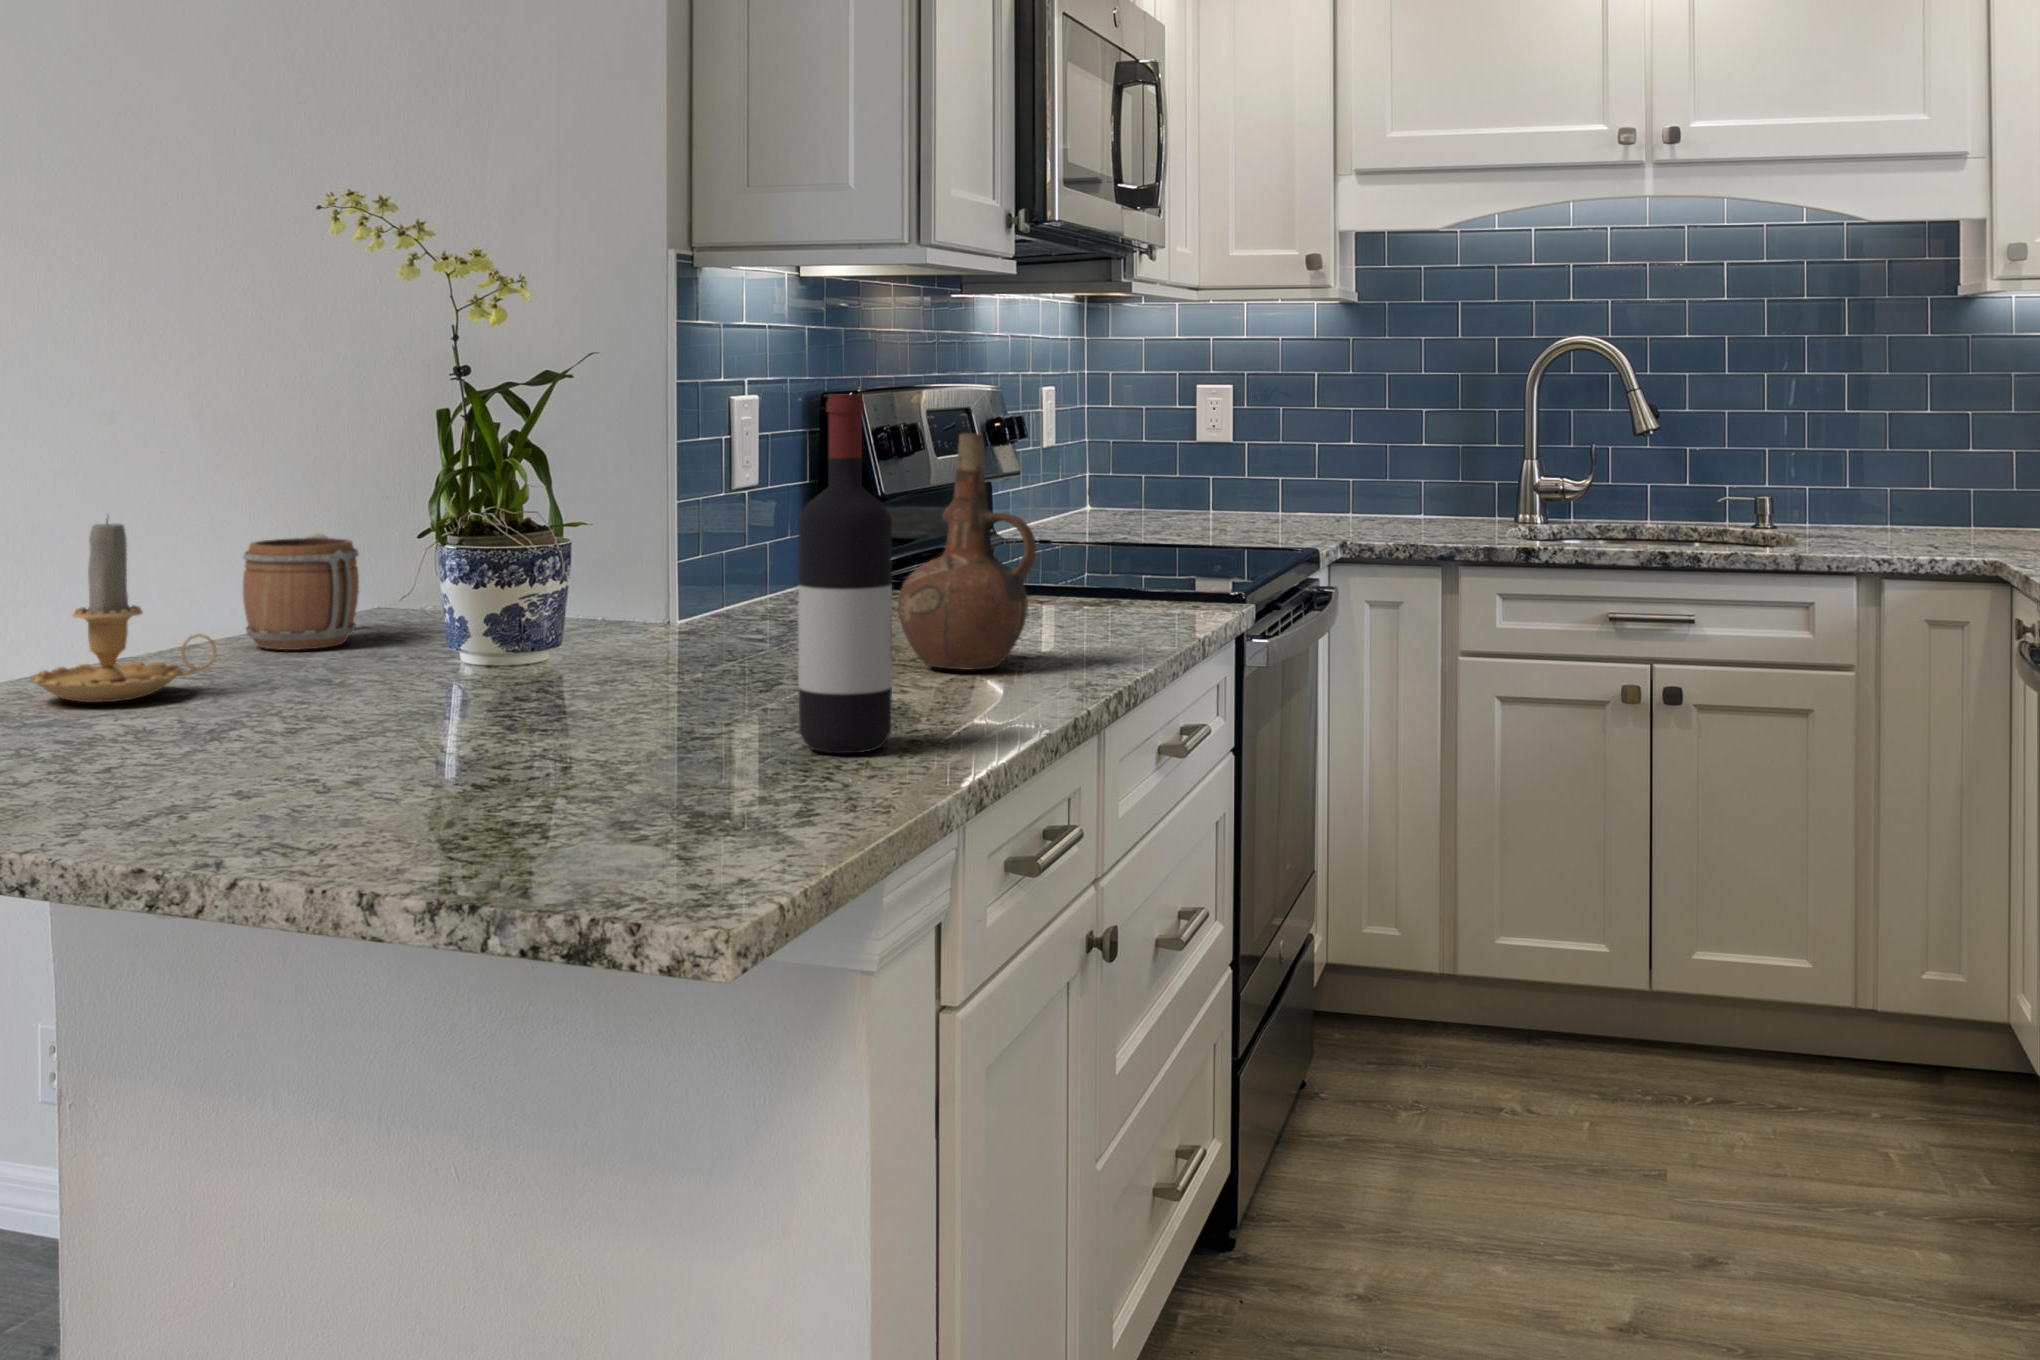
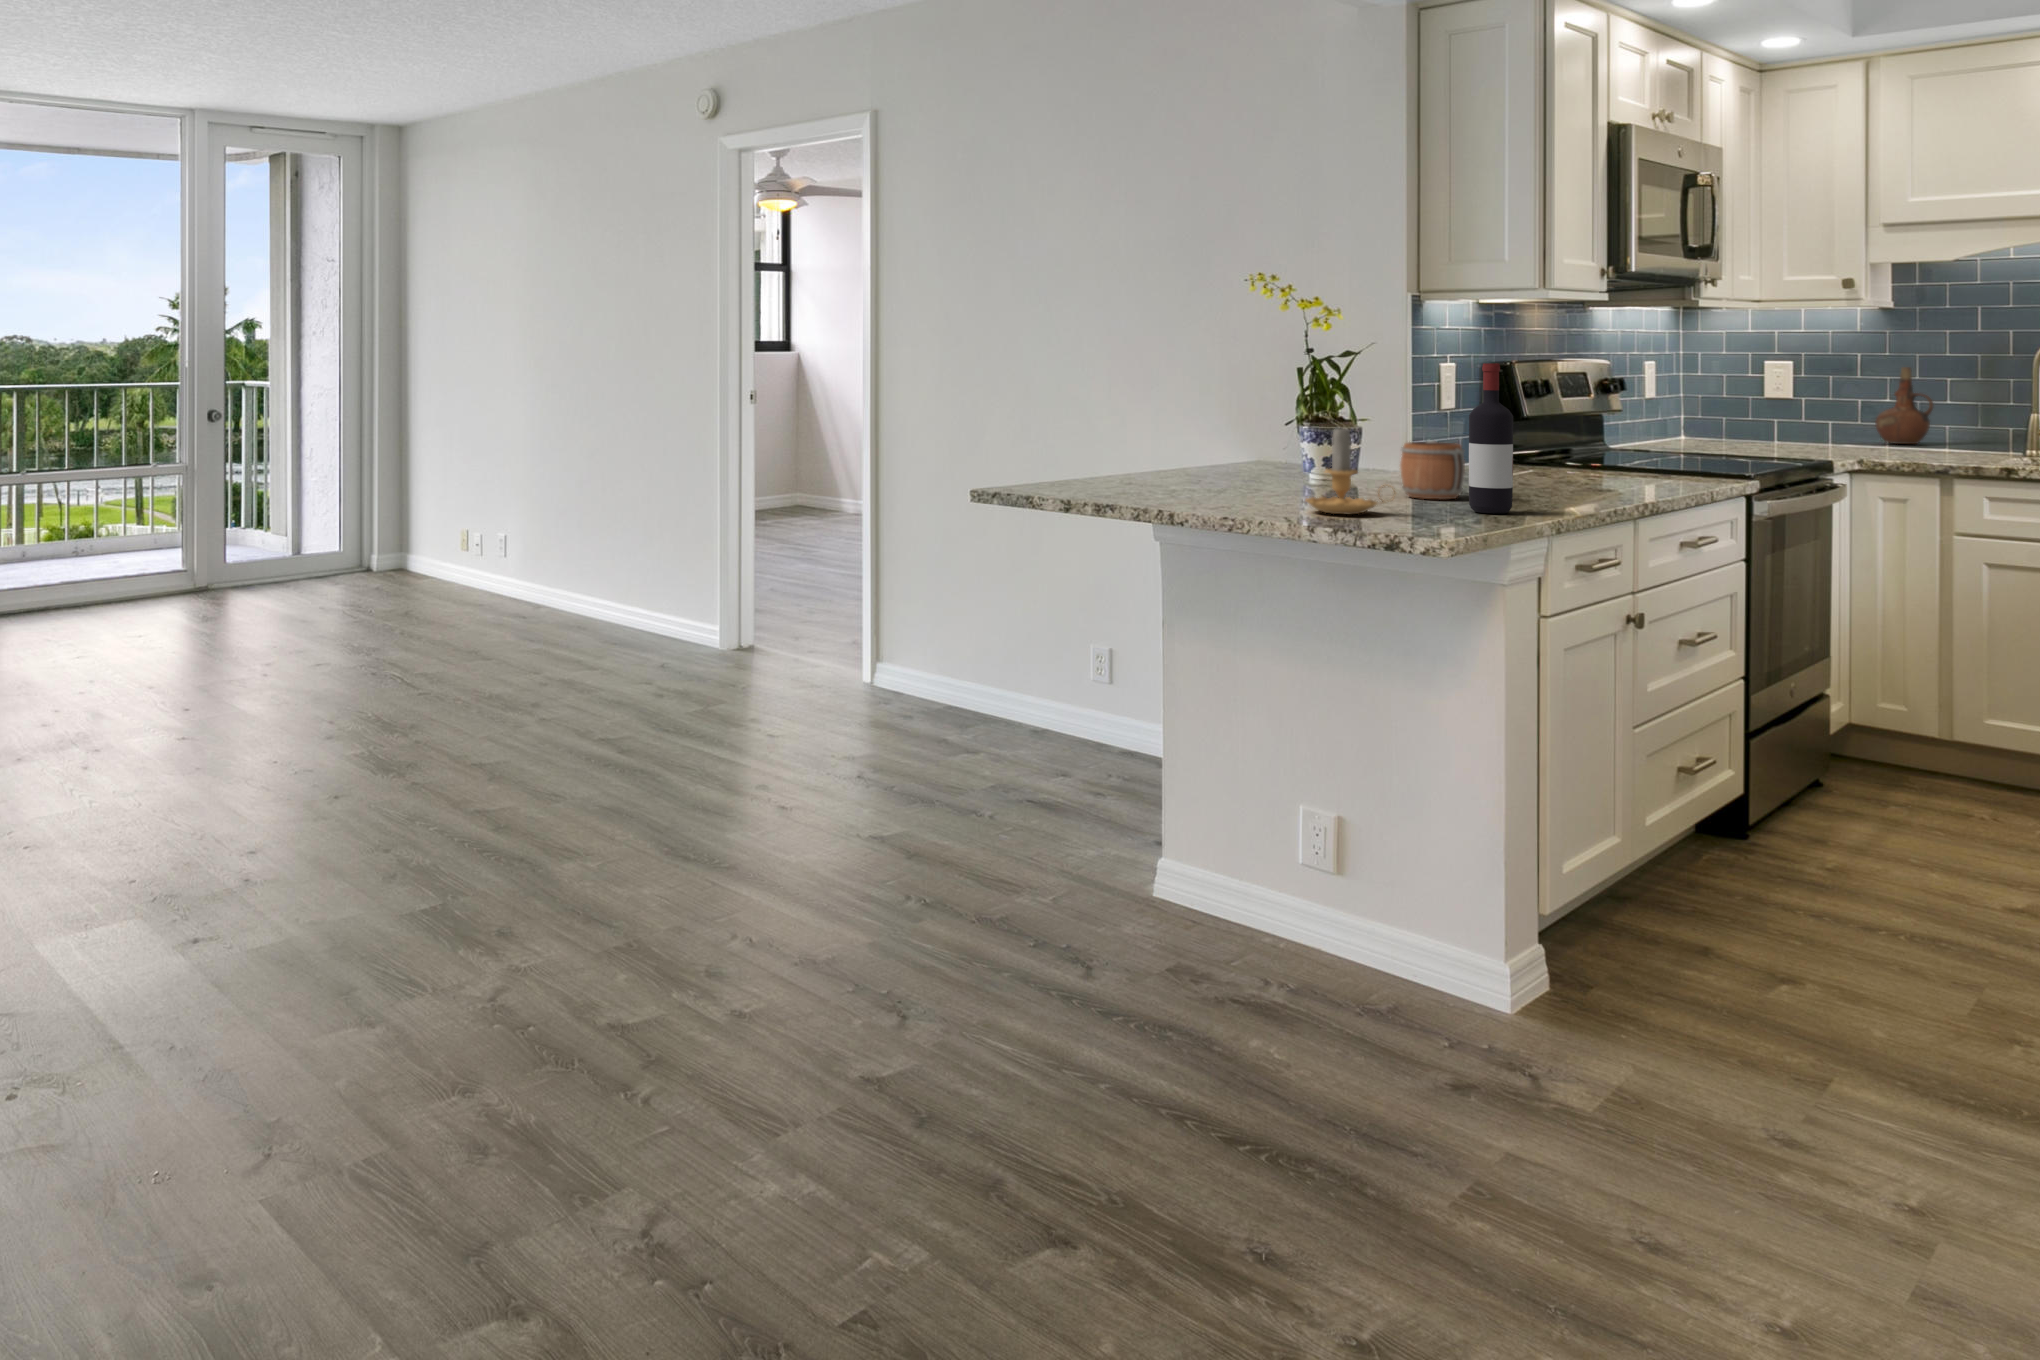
ceramic pitcher: present [898,433,1036,670] -> present [1875,367,1933,444]
candle: present [31,517,216,702] -> present [1306,429,1385,514]
mug: present [243,533,359,650] -> present [1400,440,1465,499]

